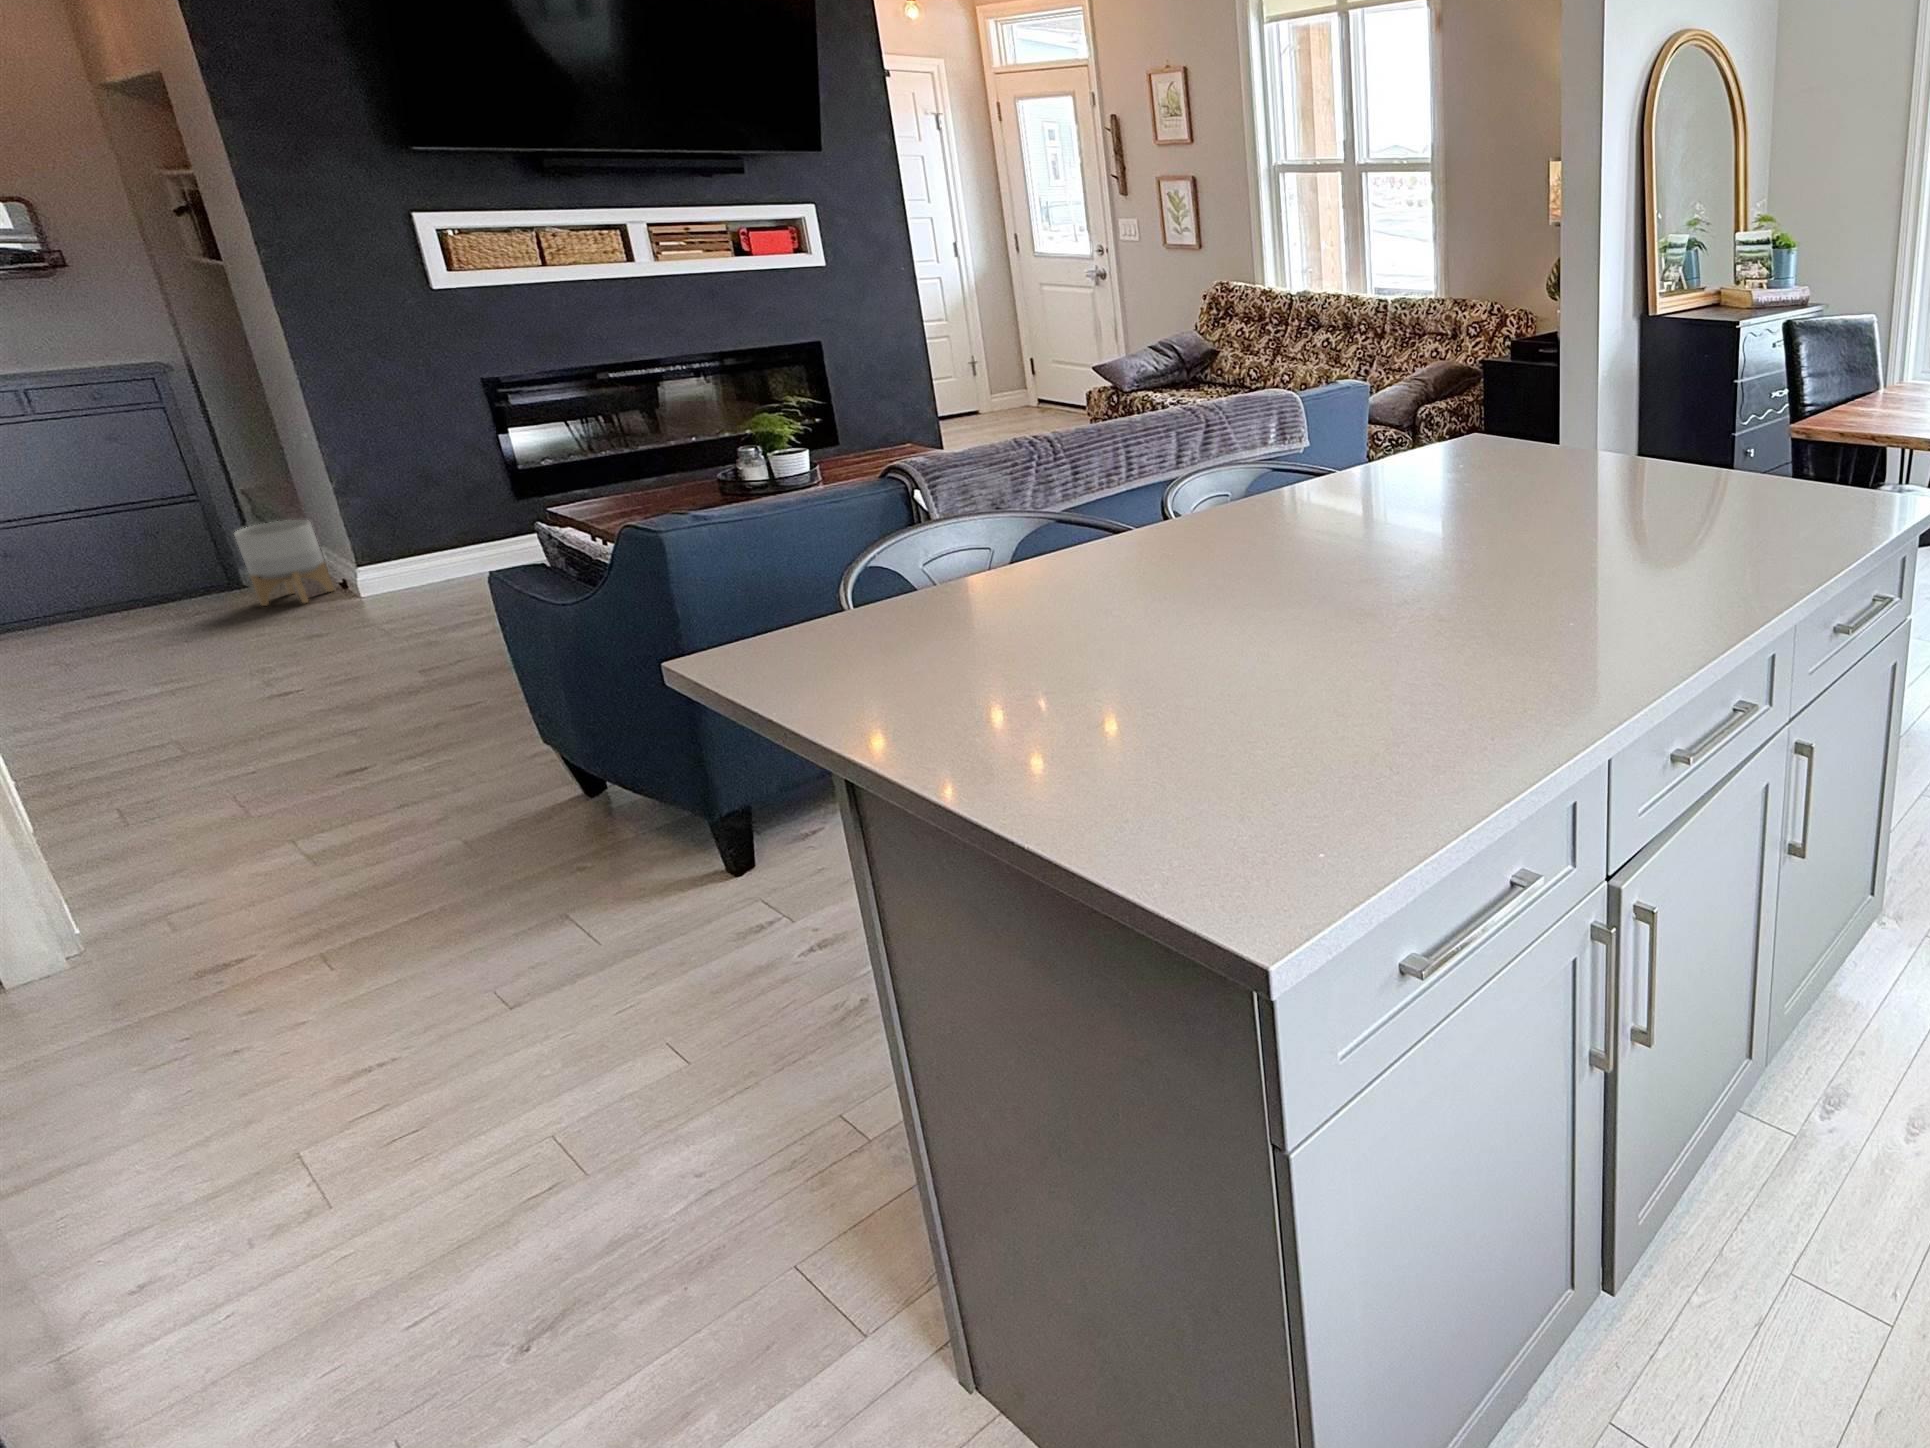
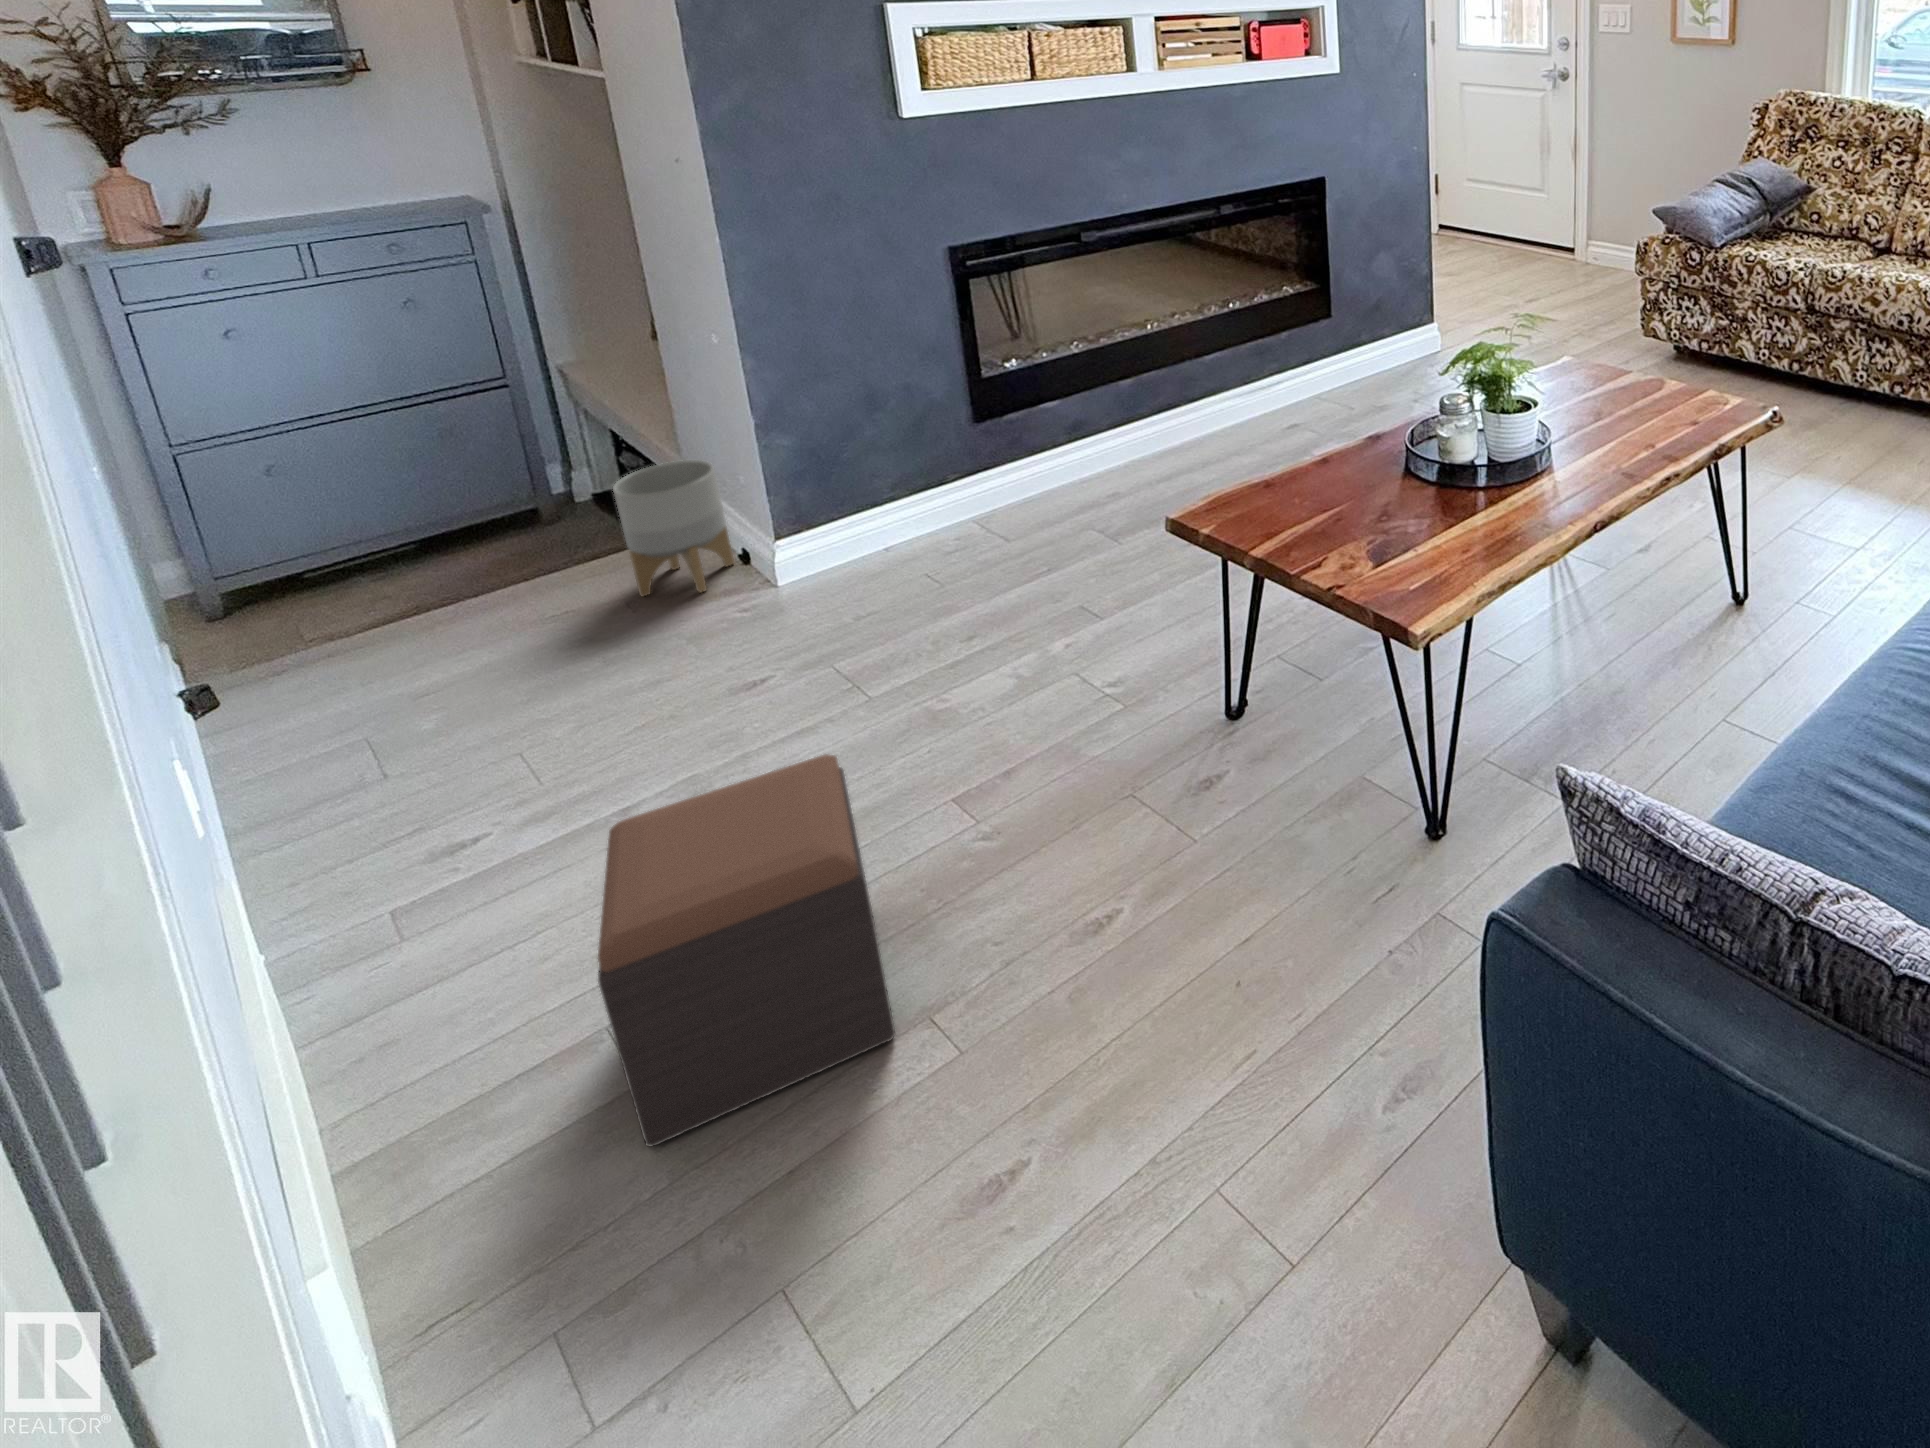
footstool: none [138,615,344,778] -> present [598,755,895,1147]

